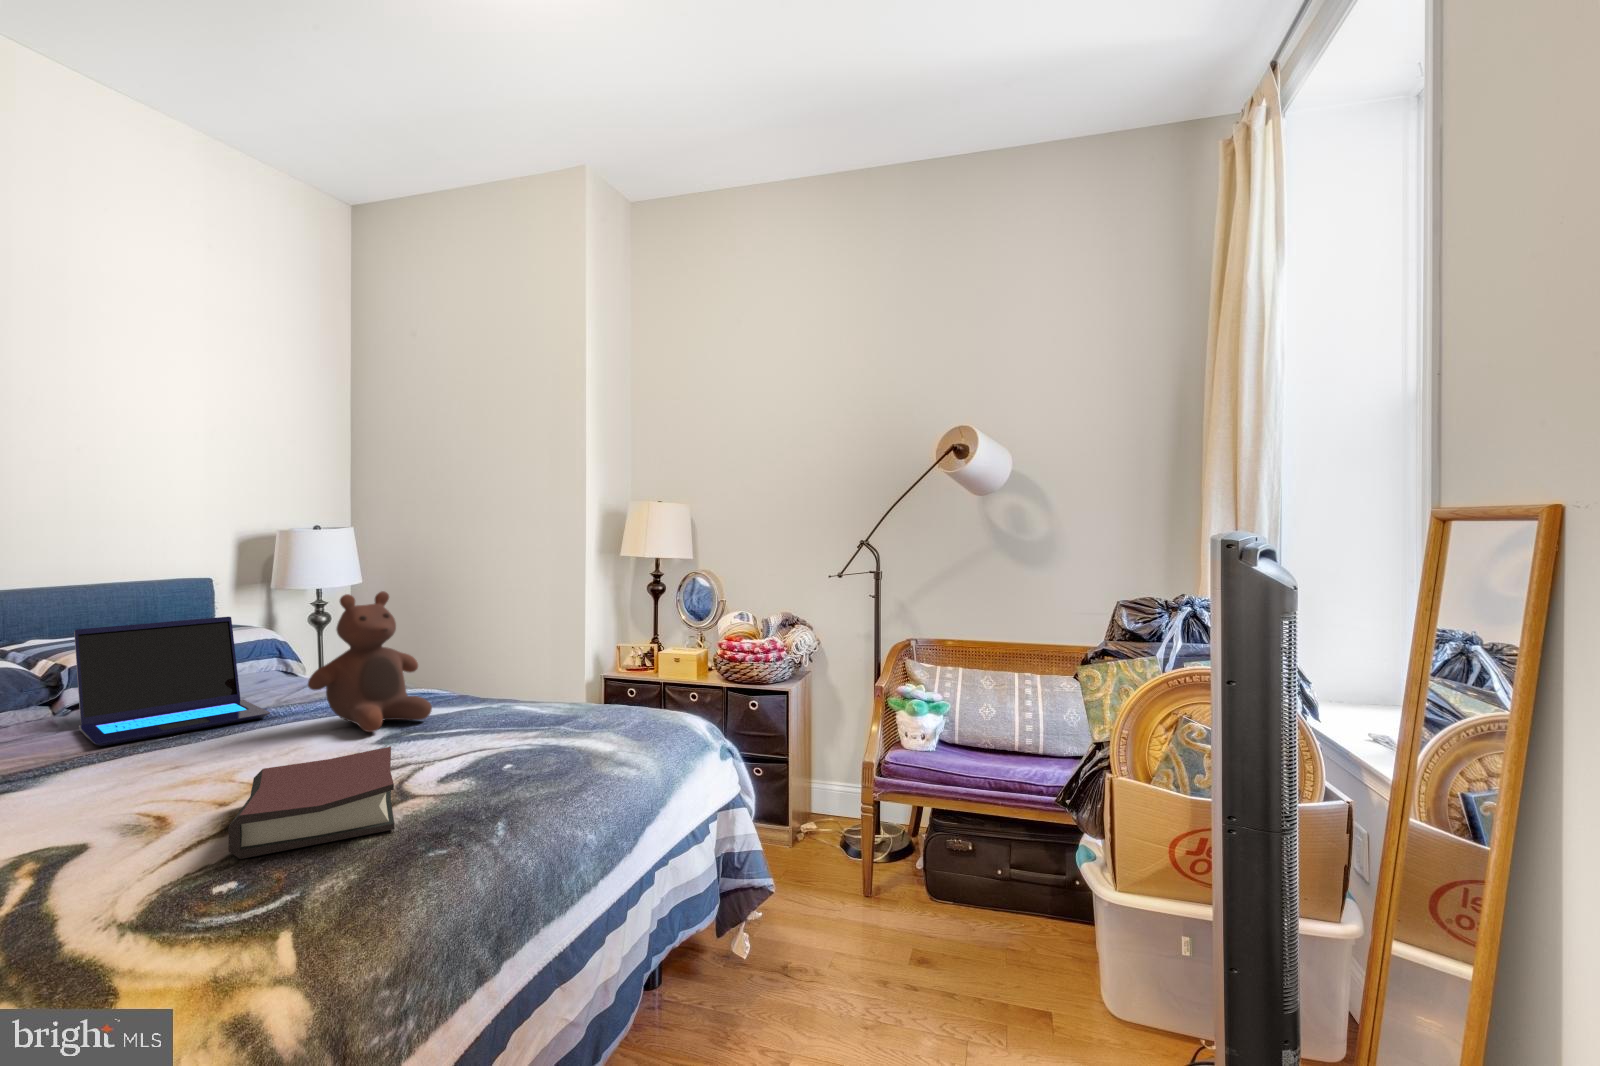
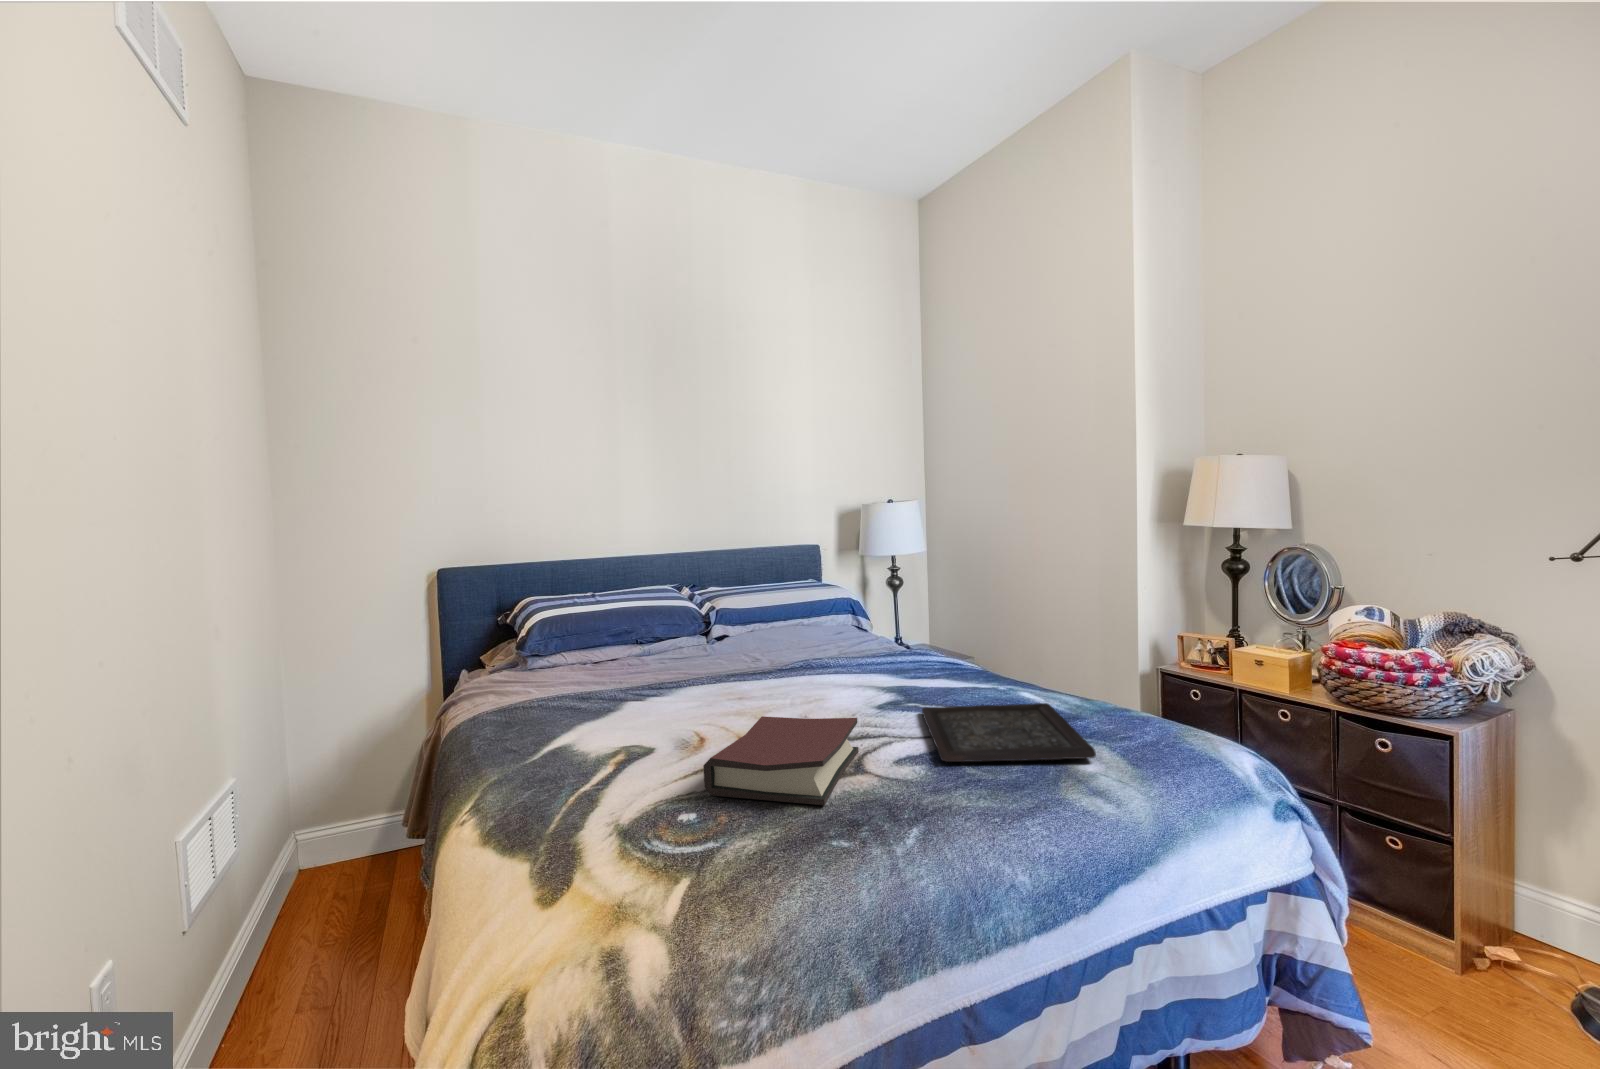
stuffed bear: present [308,591,432,732] -> none [833,561,933,696]
laptop: present [74,617,270,746] -> none [710,575,821,670]
tray: none [434,709,612,768] -> present [922,703,1096,762]

